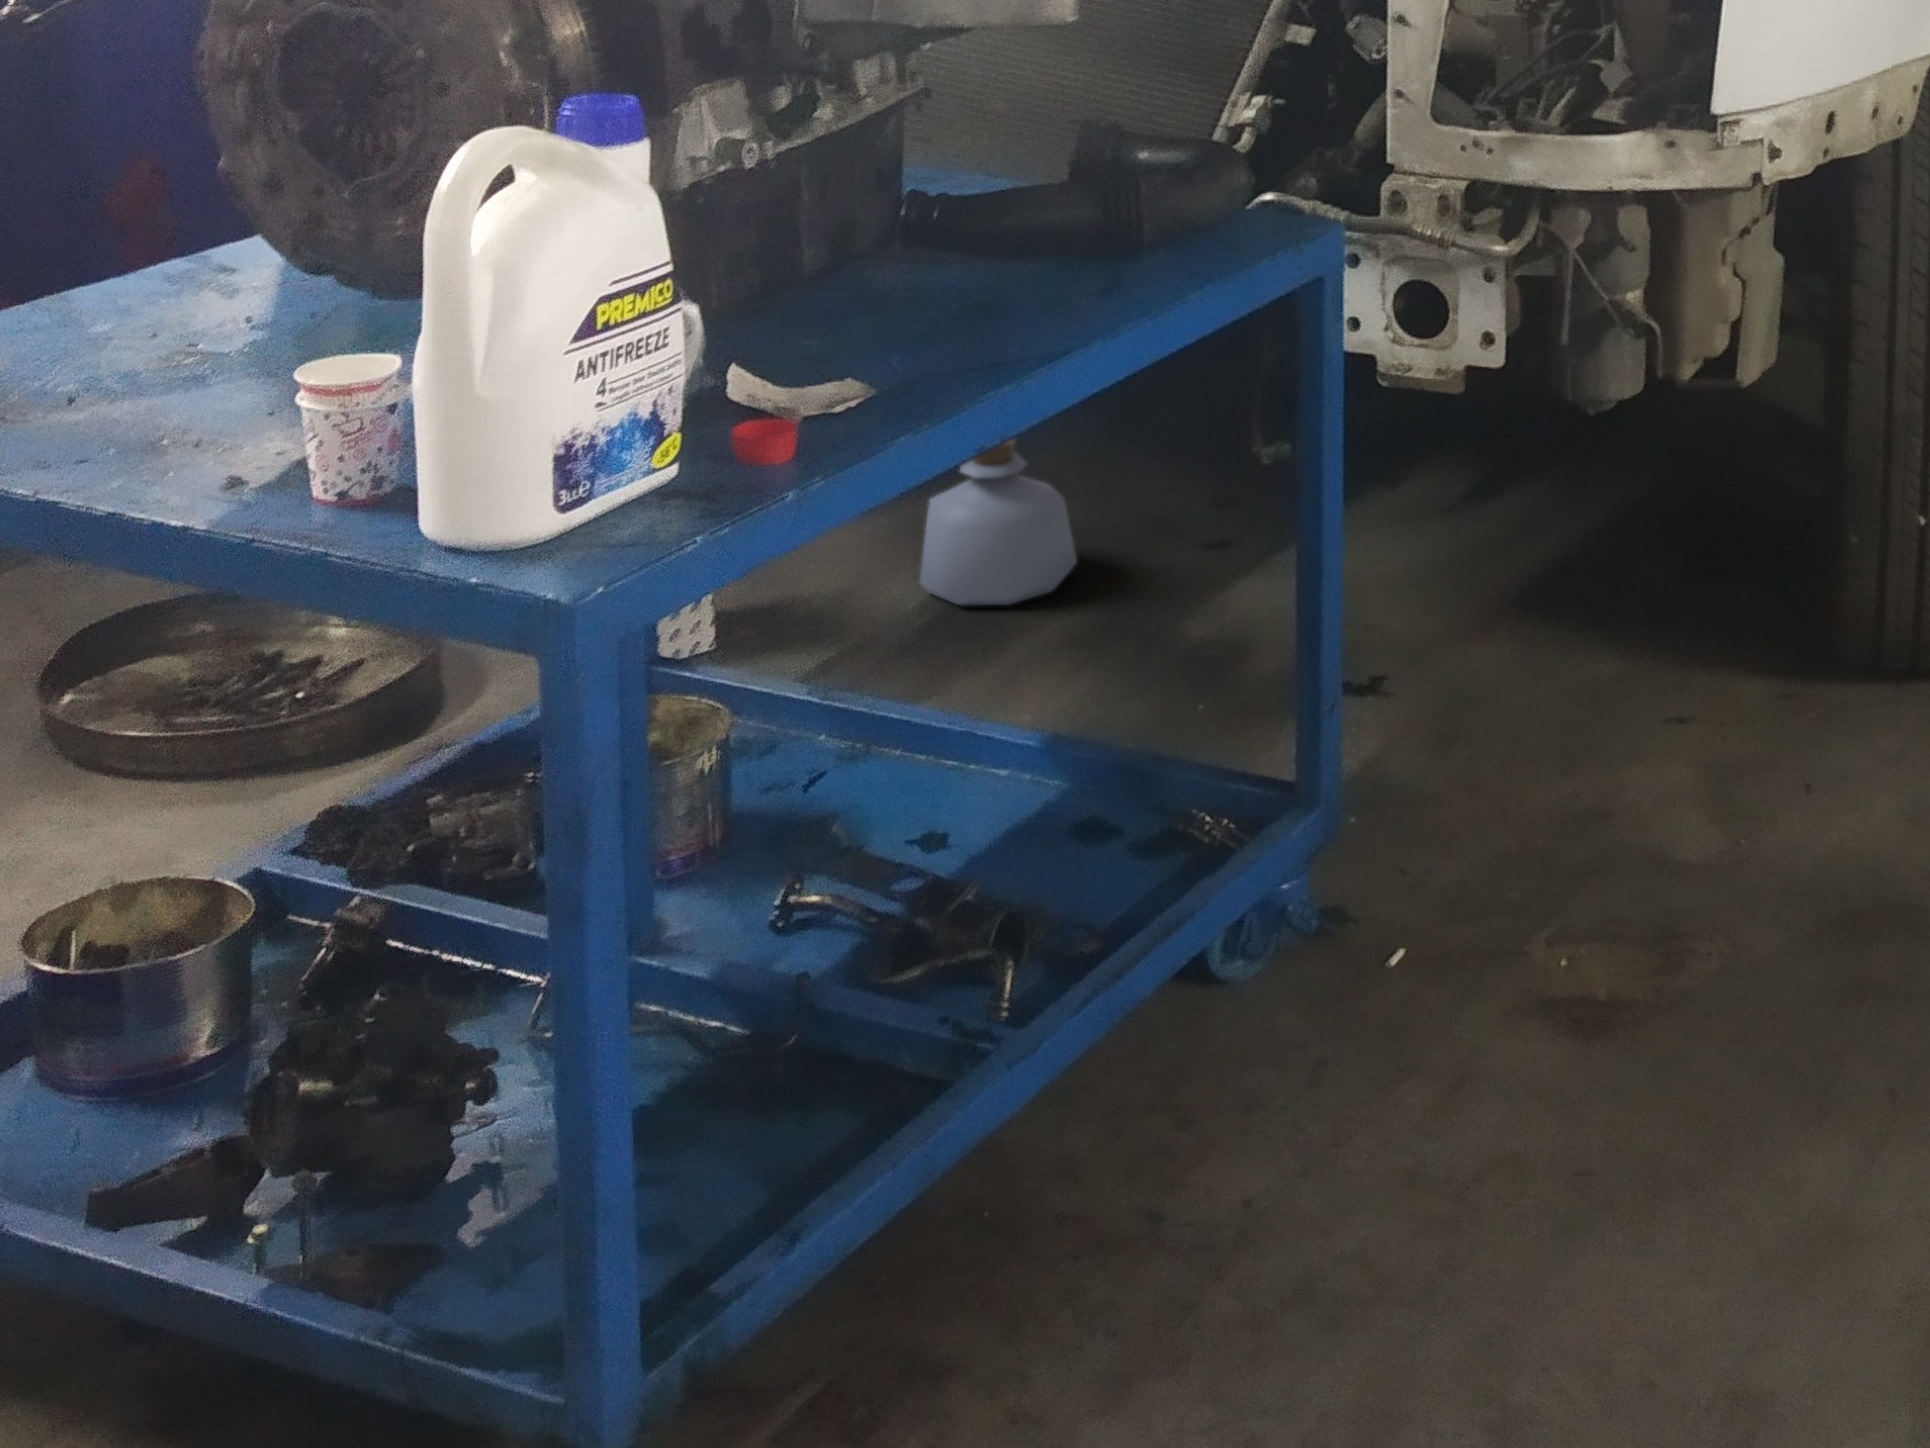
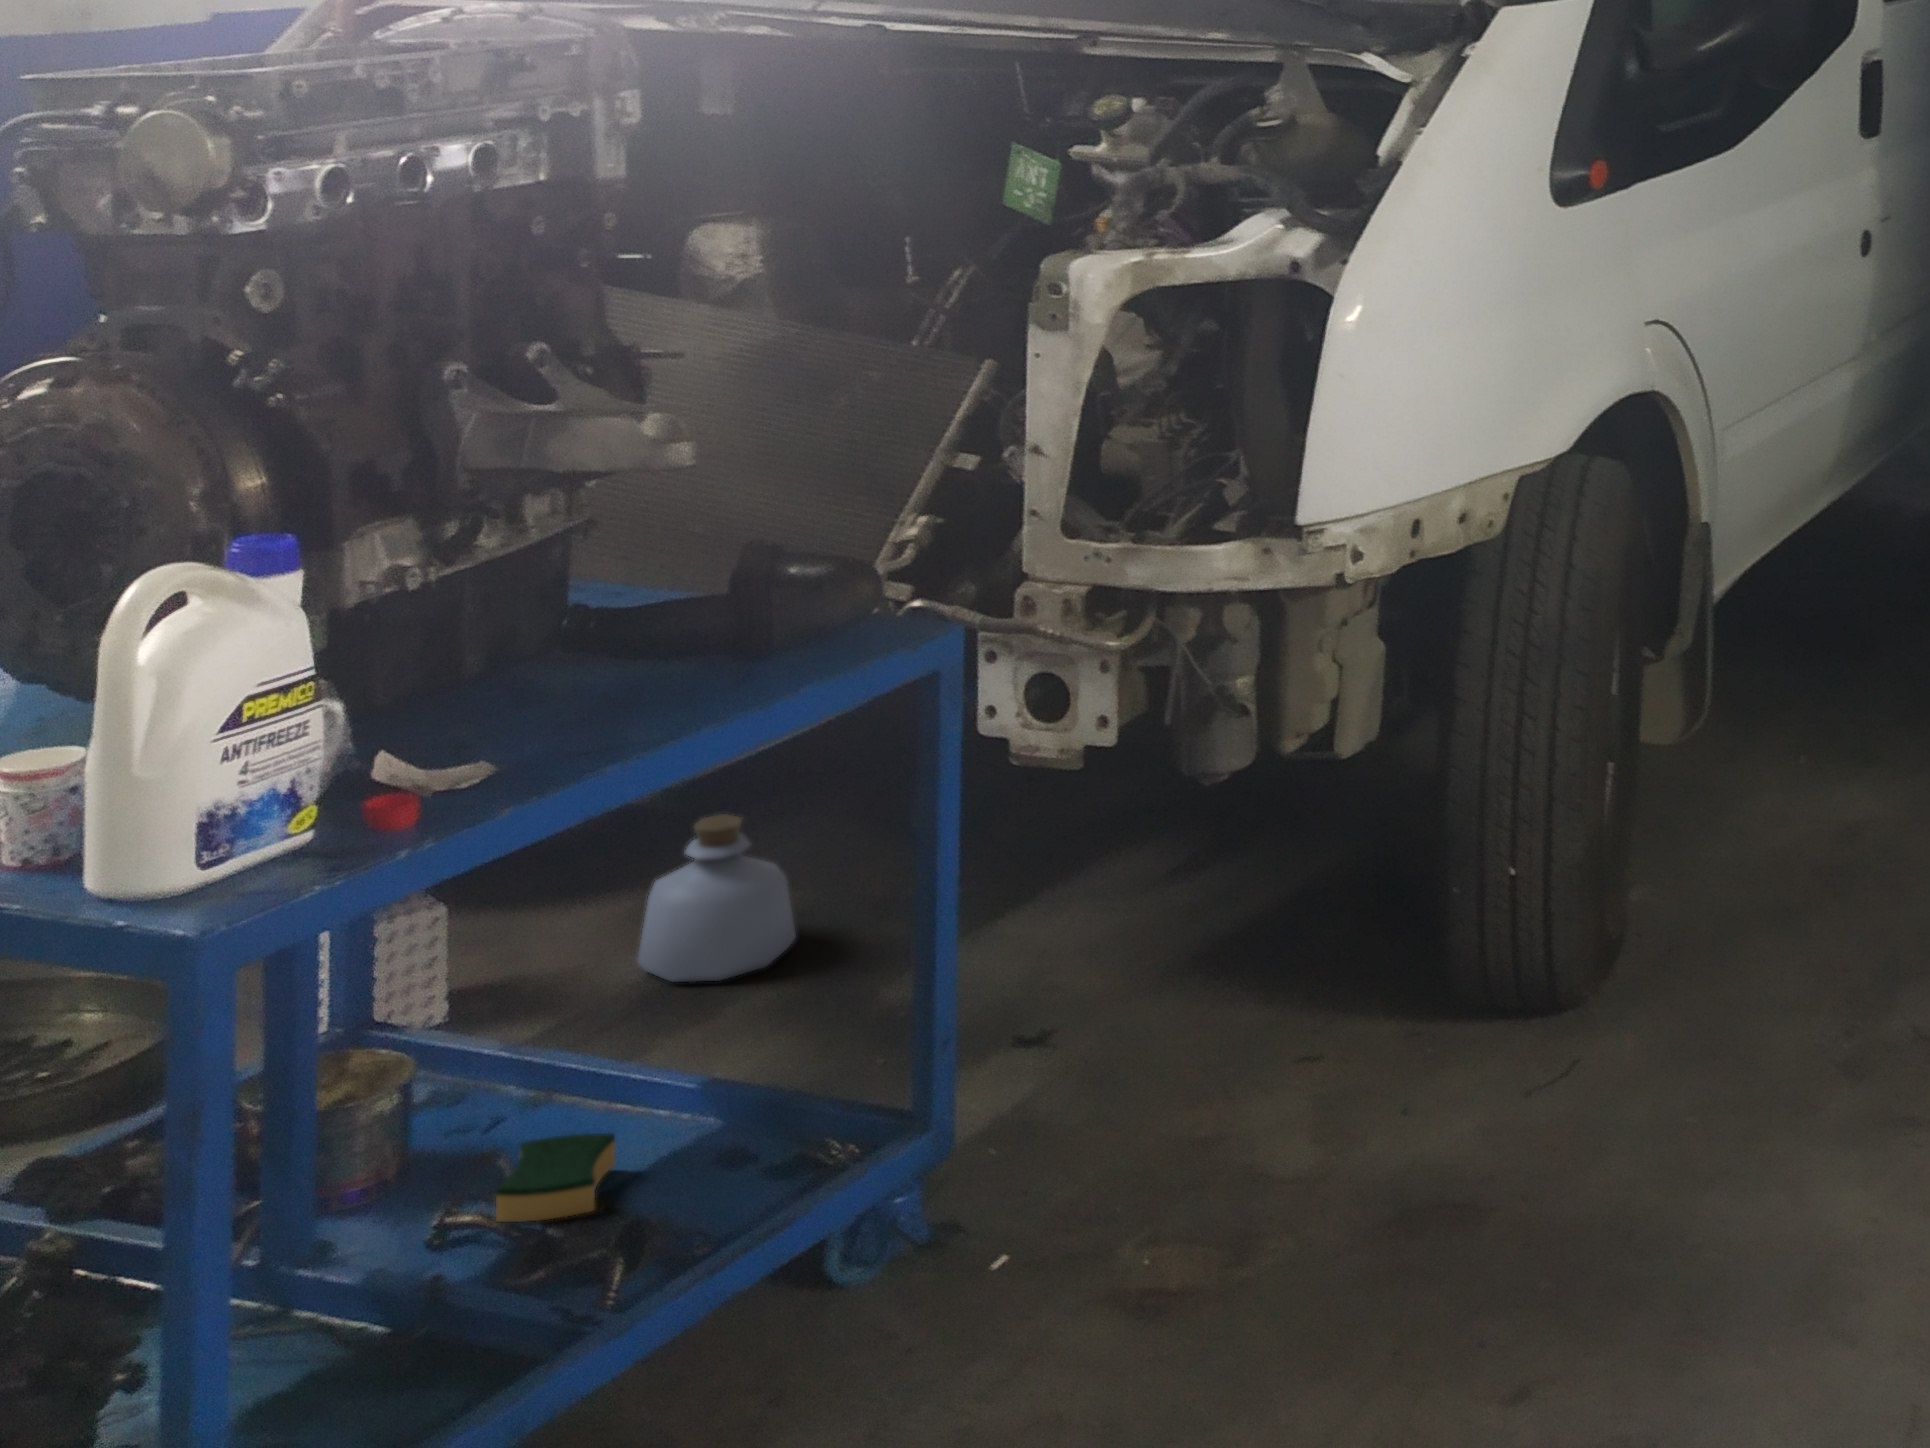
sponge: none [851,776,964,873] -> present [496,1133,615,1222]

